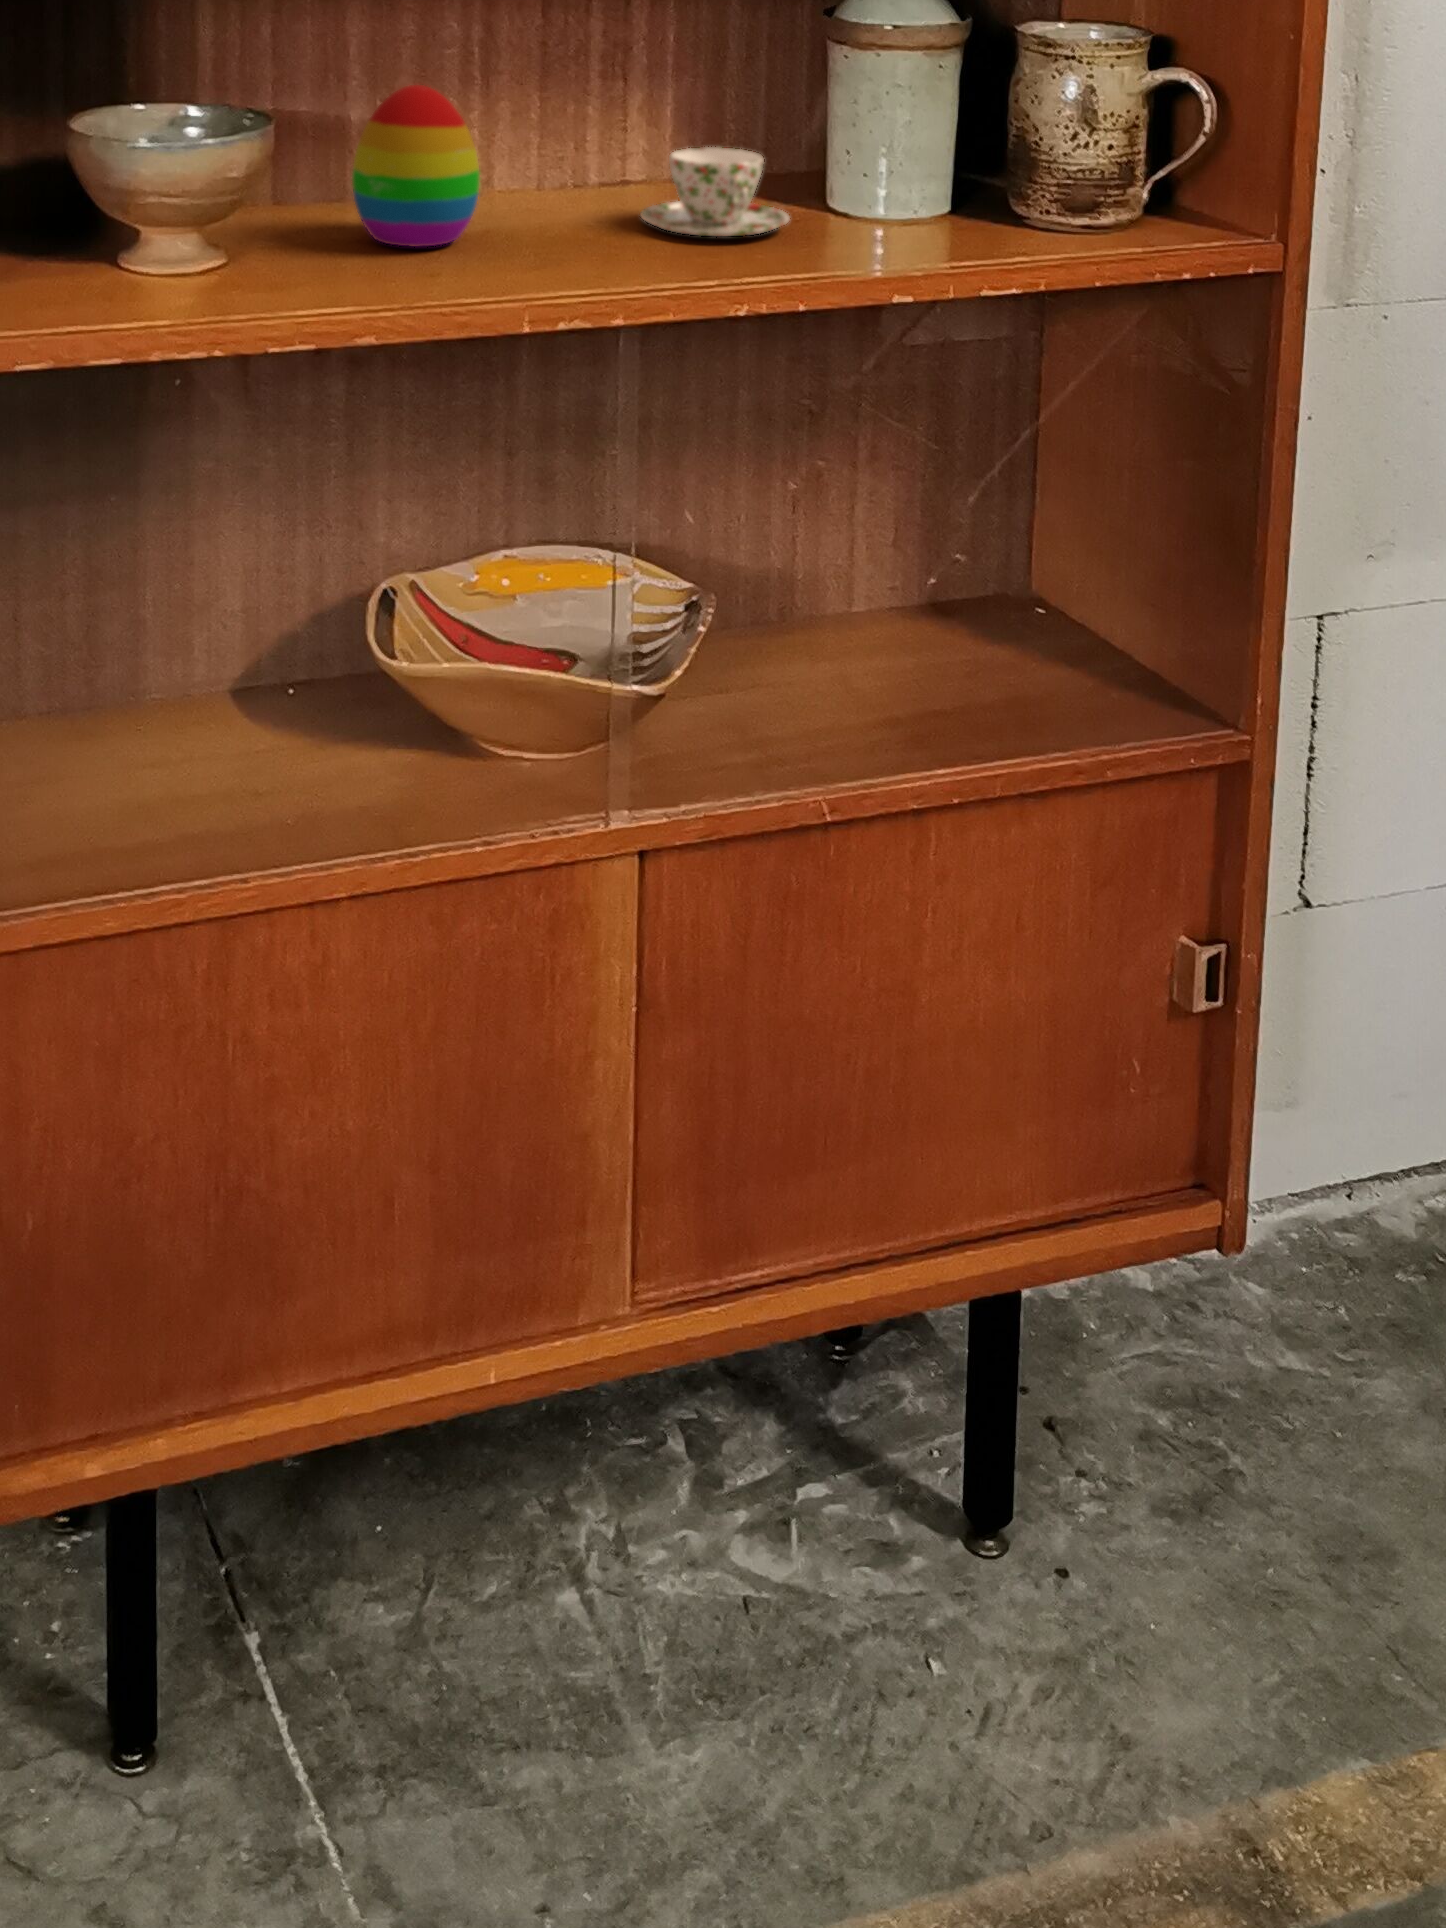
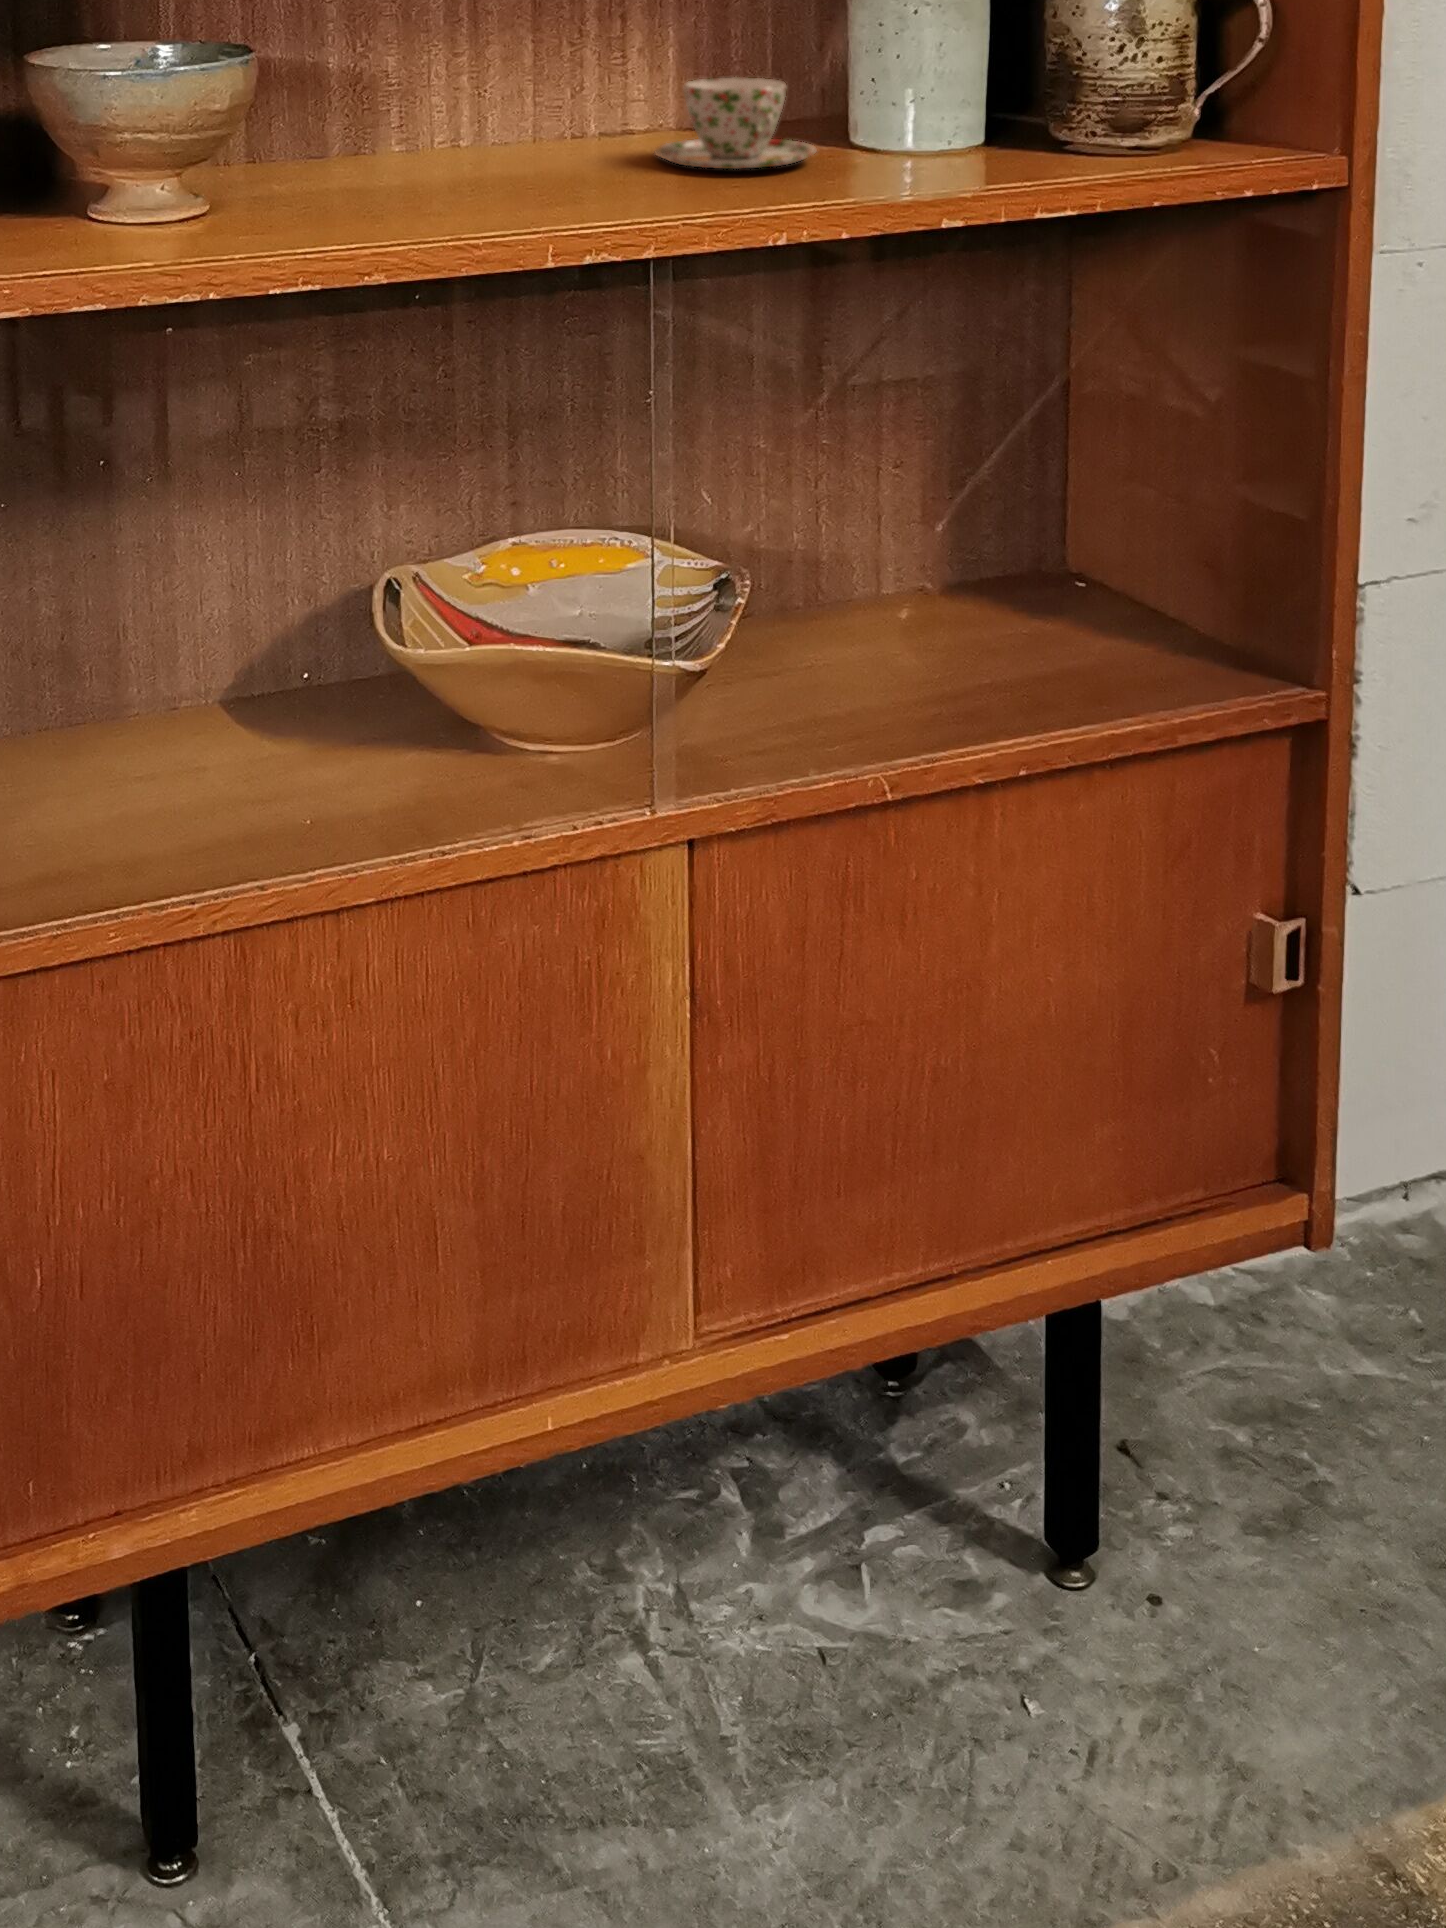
decorative egg: present [352,85,480,246] -> none [341,10,481,187]

